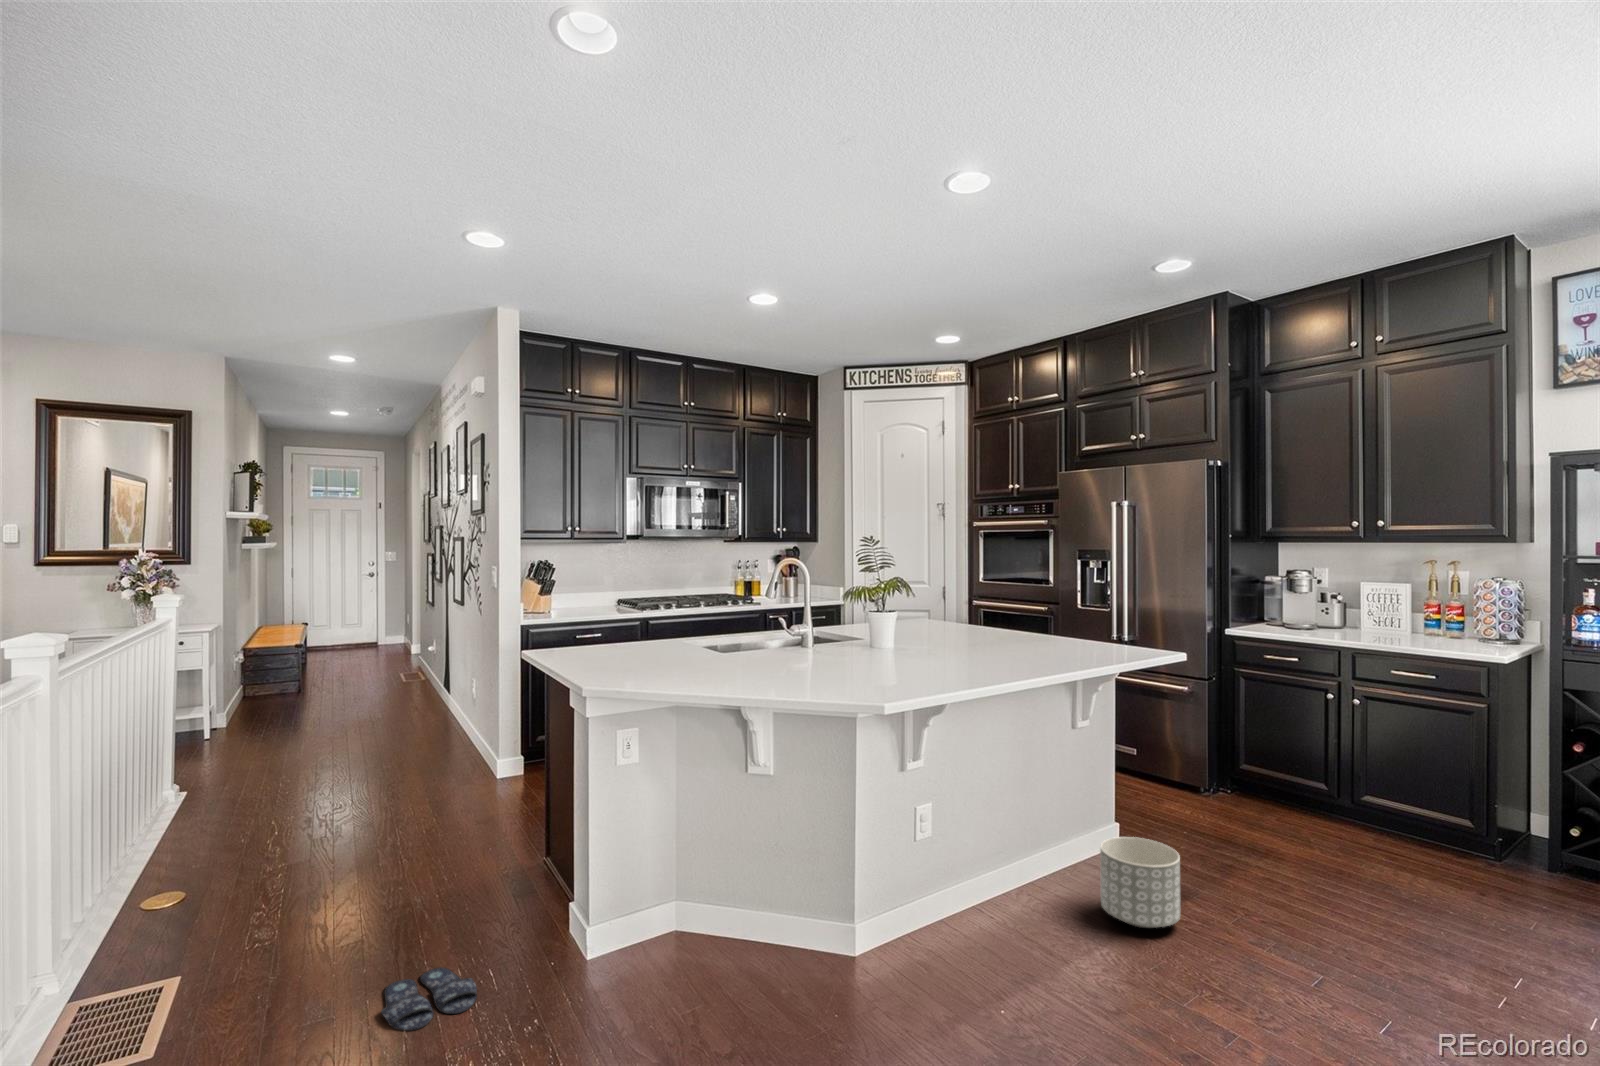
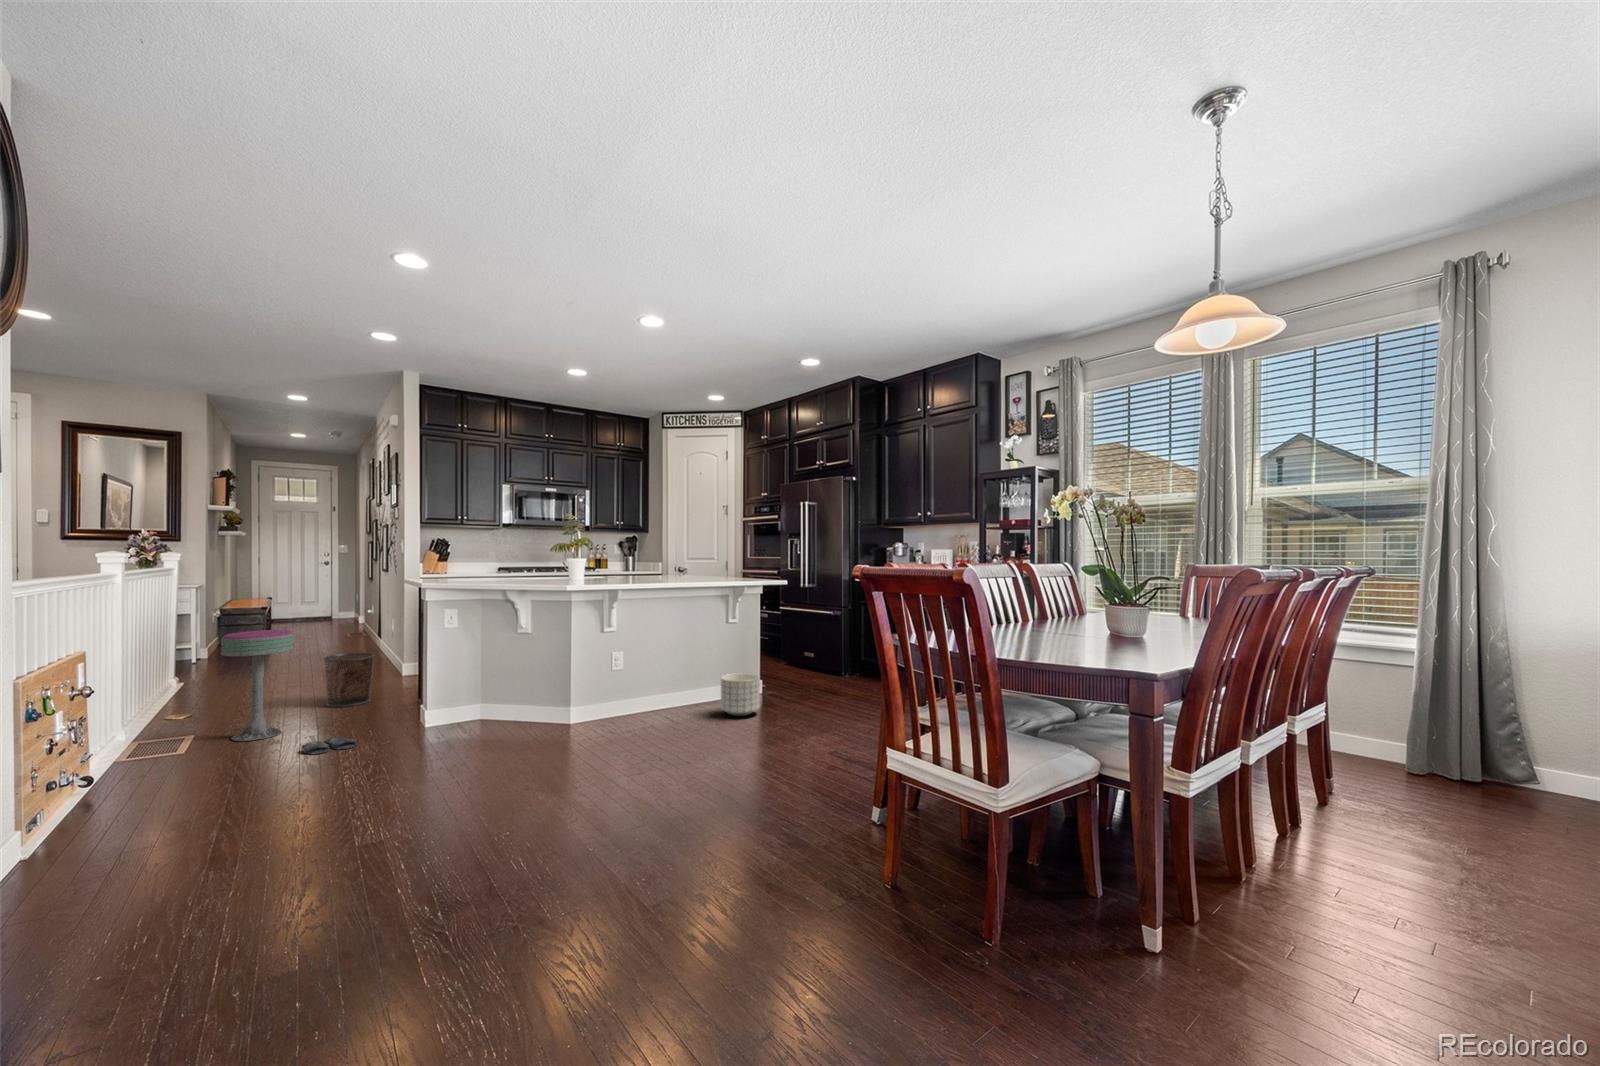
bar stool: none [239,755,358,970] -> present [221,630,294,741]
waste bin: none [396,763,475,862] -> present [323,653,375,707]

